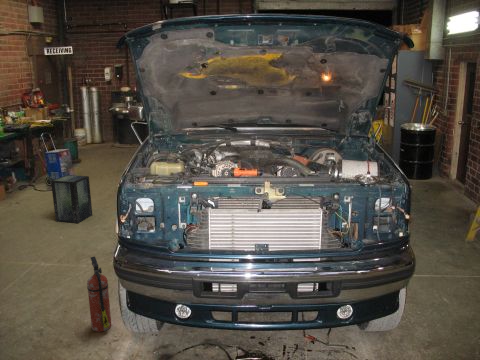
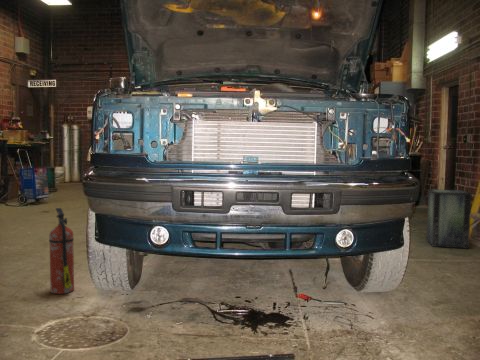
storage box: present [51,175,92,223] -> present [426,189,471,248]

